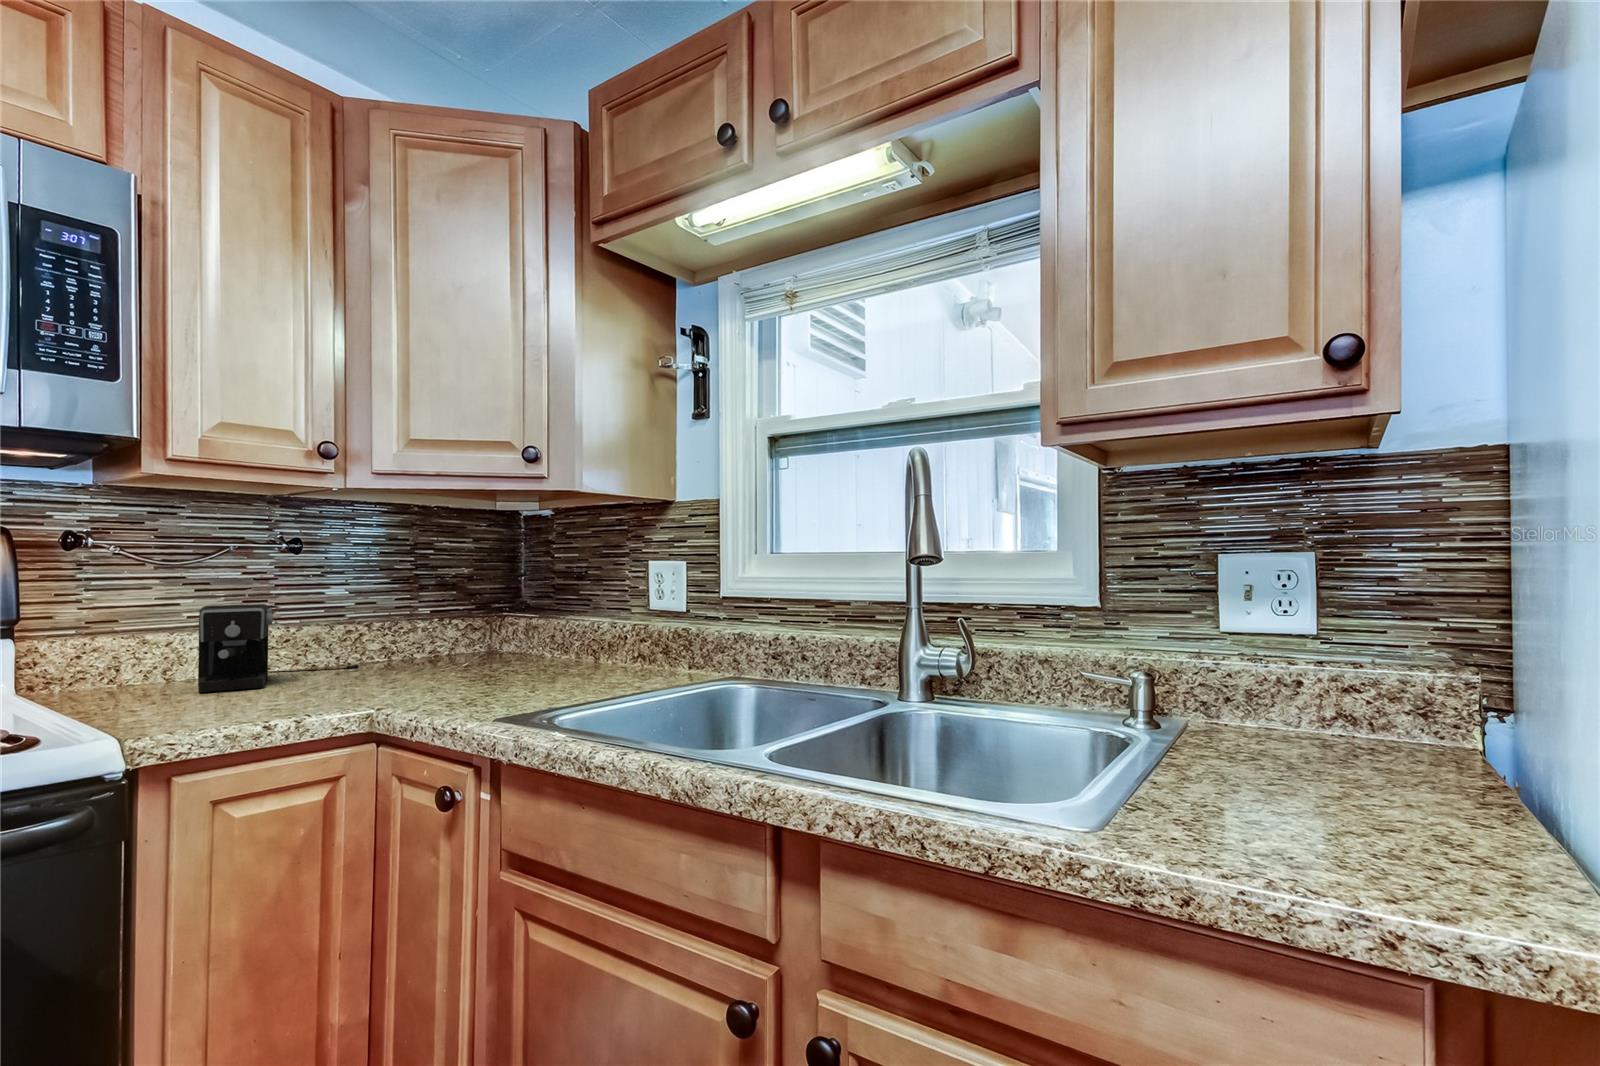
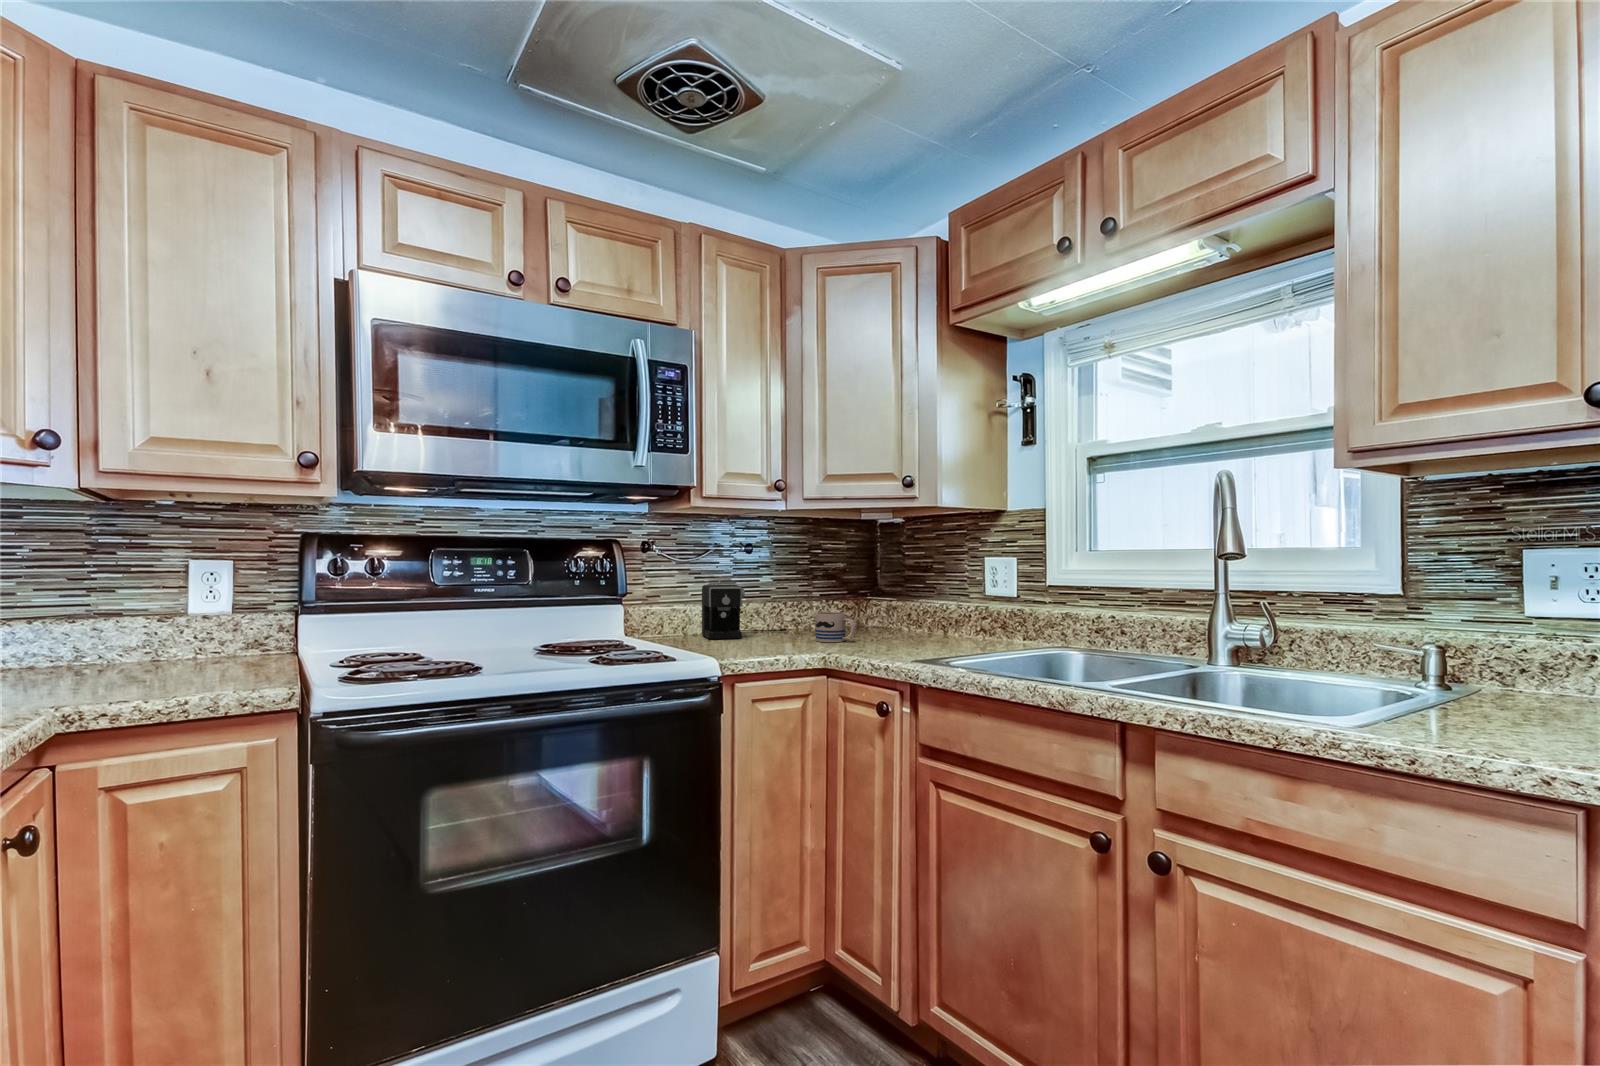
mug: none [384,642,447,688] -> present [815,612,855,642]

